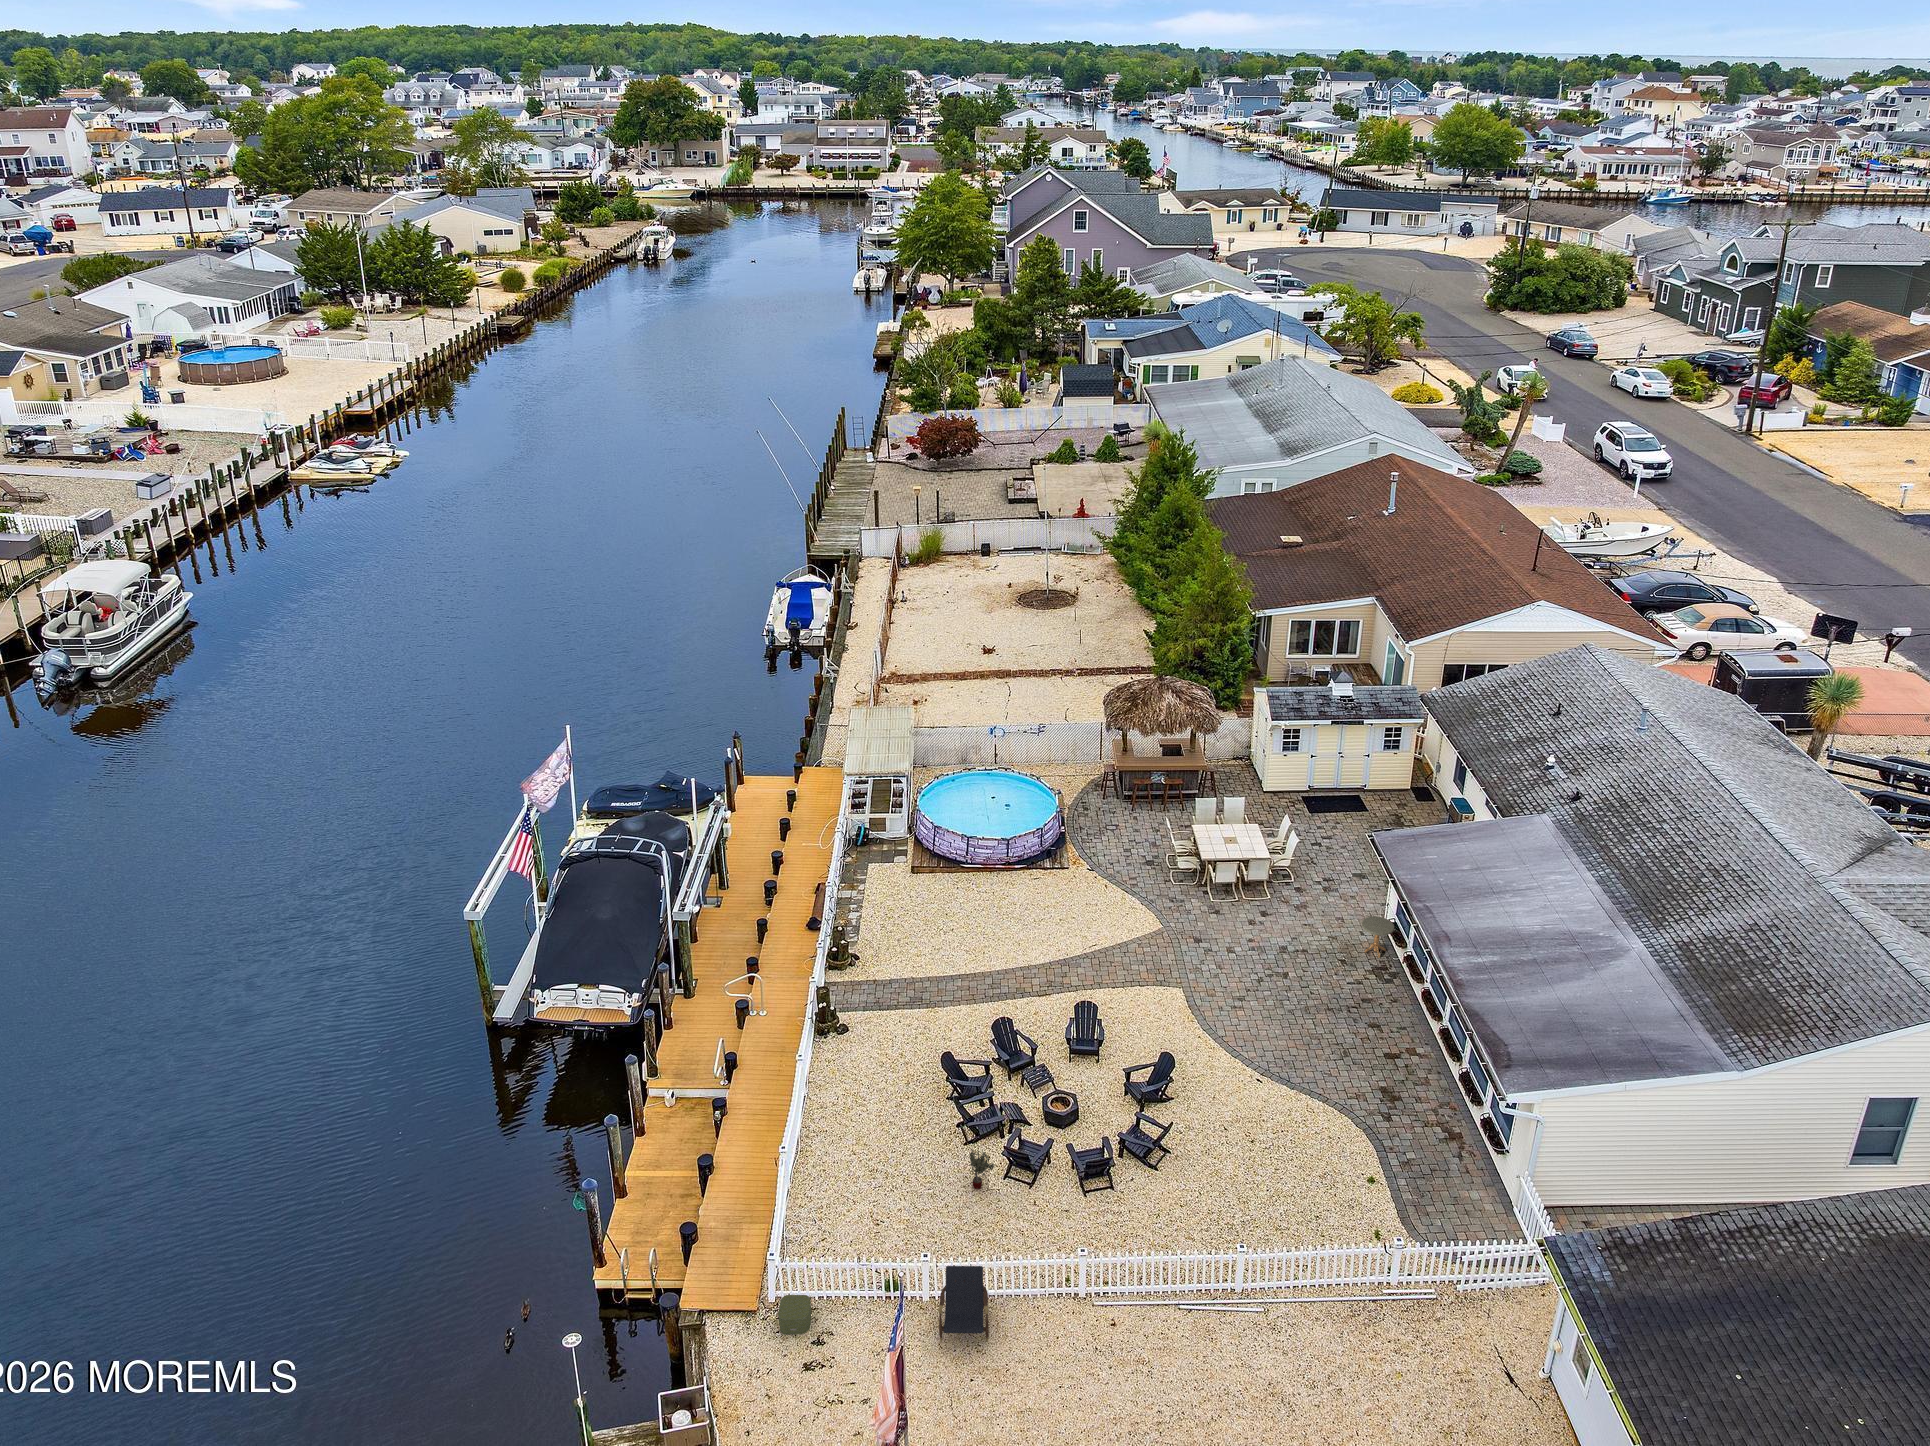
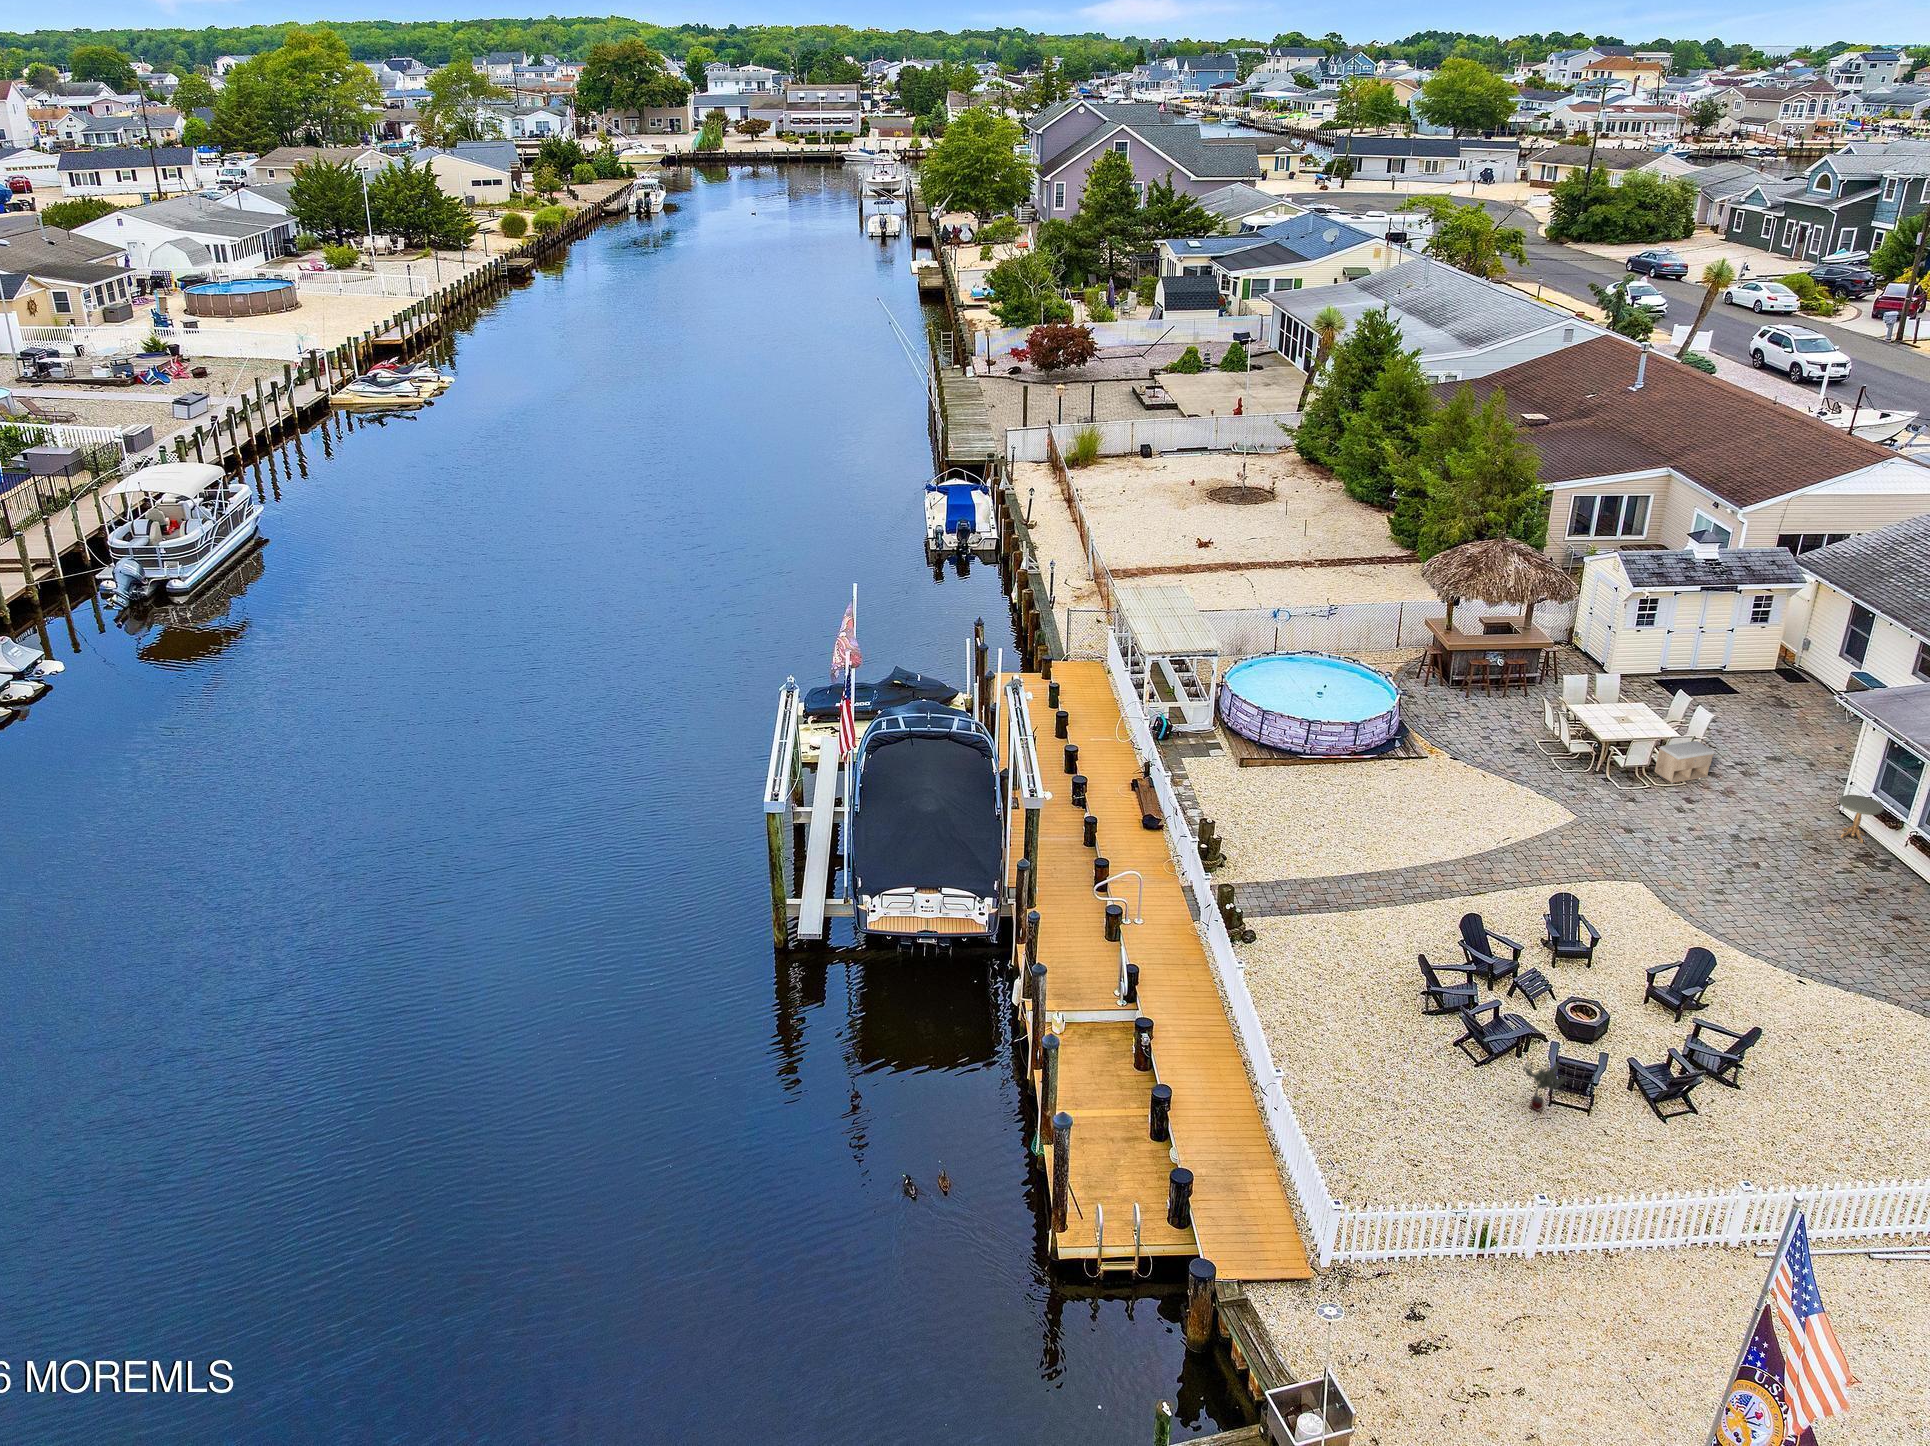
storage bench: none [1247,861,1291,898] -> present [1655,741,1715,784]
lounge chair: present [939,1266,989,1342] -> none [1600,1197,1691,1298]
storage box: present [778,1295,811,1334] -> none [1381,1242,1431,1293]

